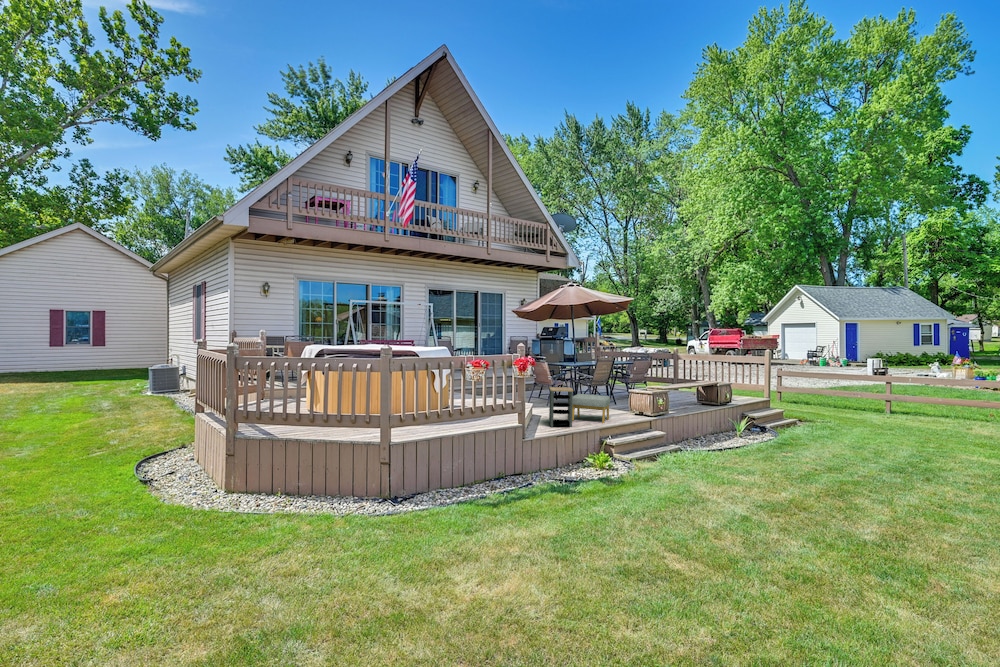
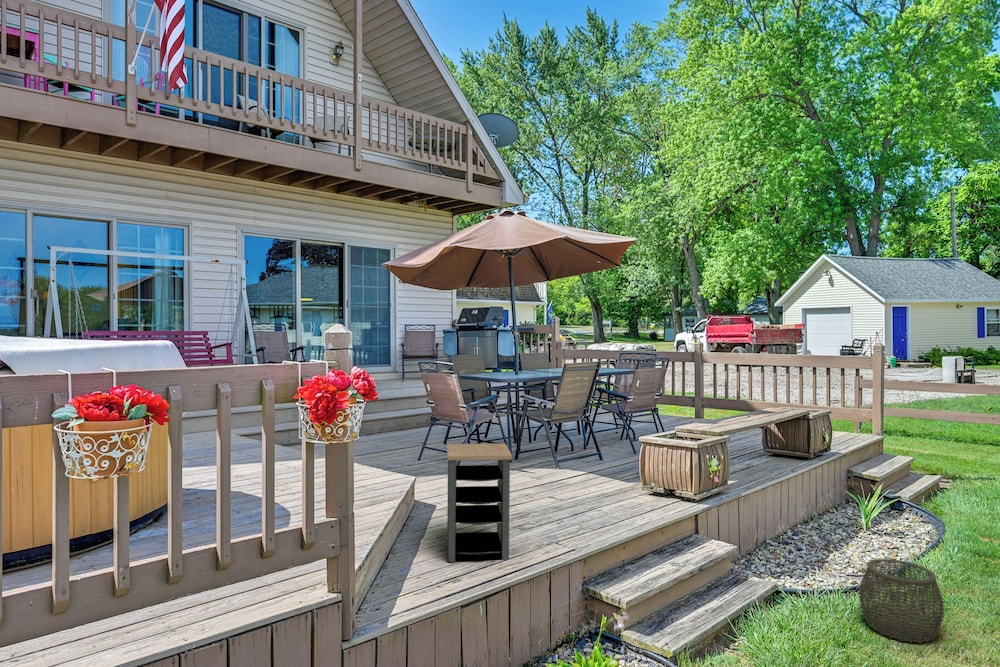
footstool: present [572,394,610,423] -> none [508,455,606,538]
woven basket: none [704,434,734,462] -> present [859,559,945,643]

